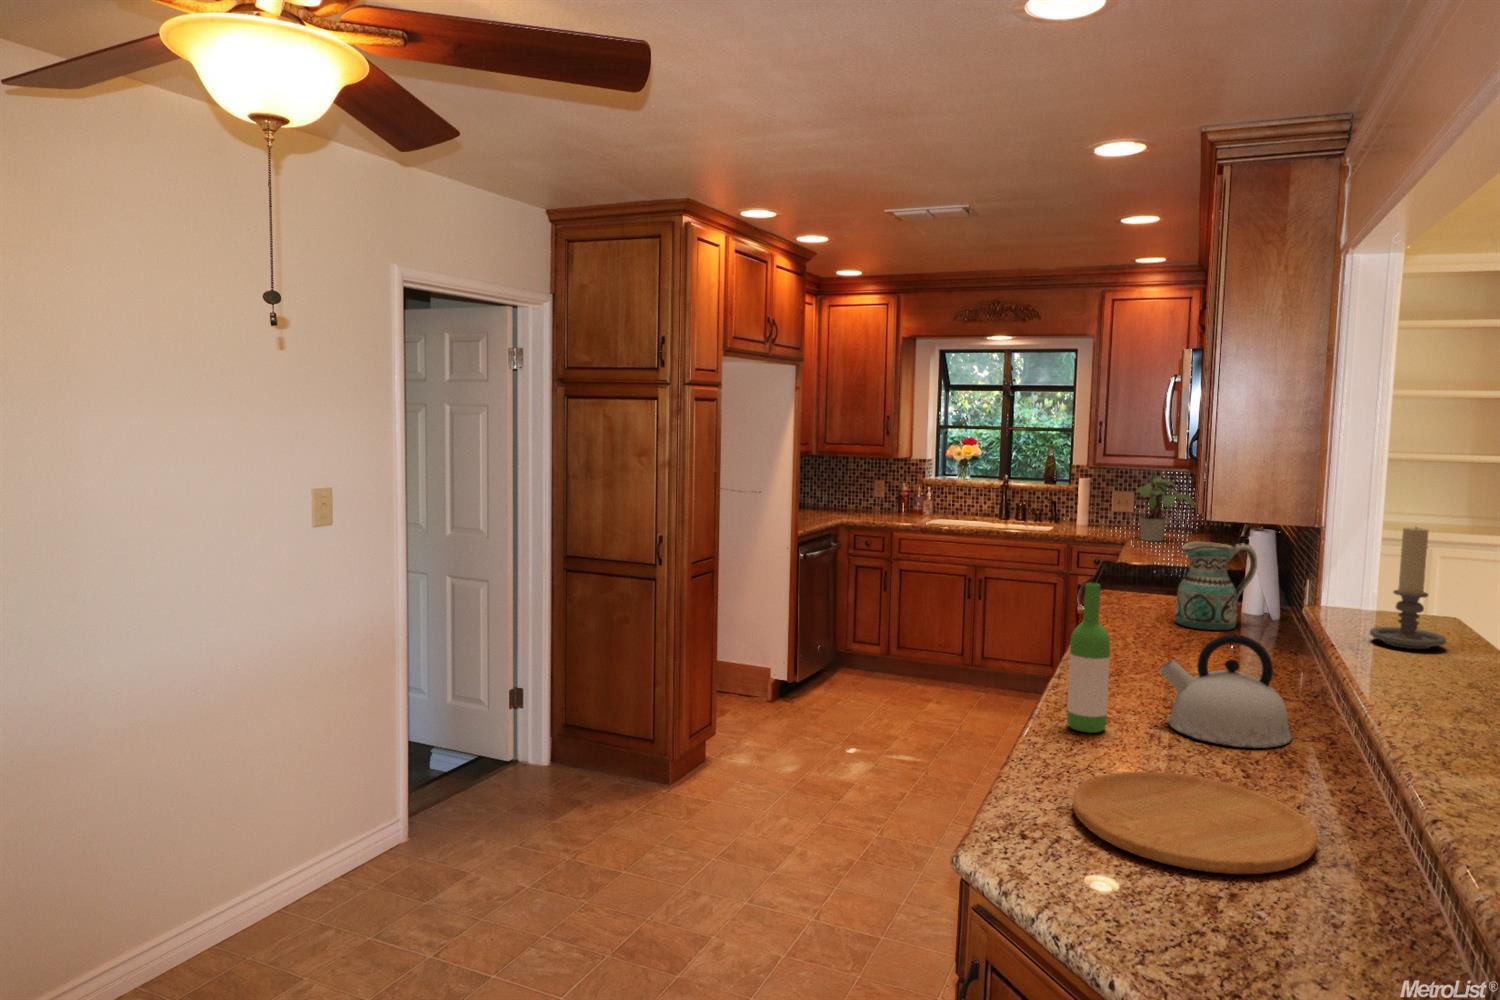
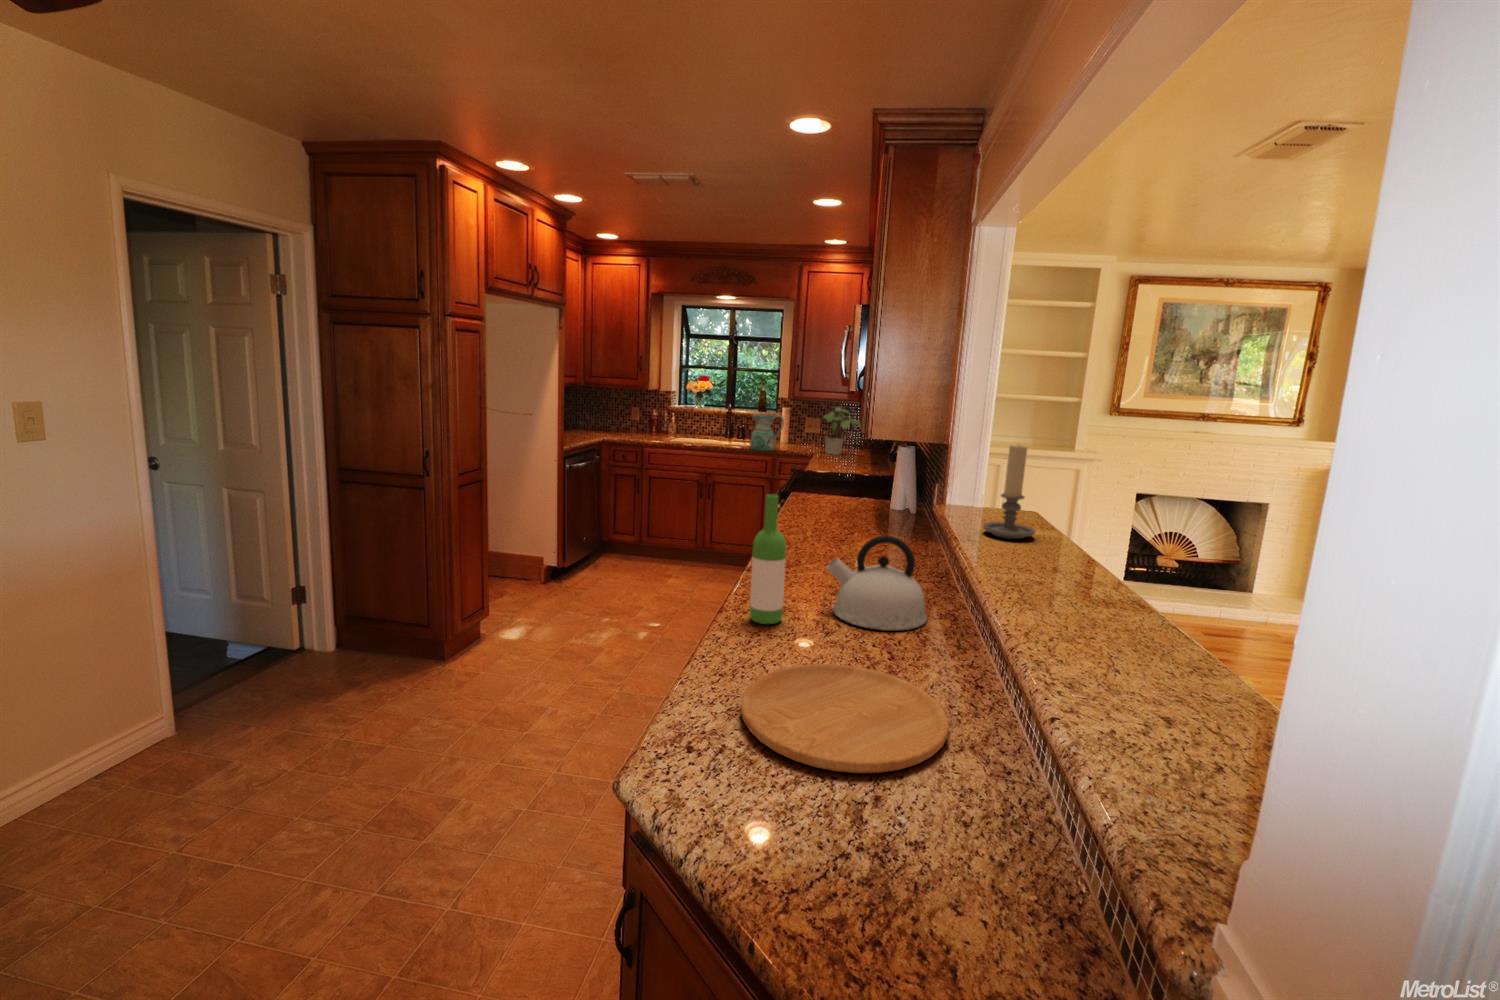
ceramic pitcher: present [1175,542,1257,630] -> present [750,413,784,451]

